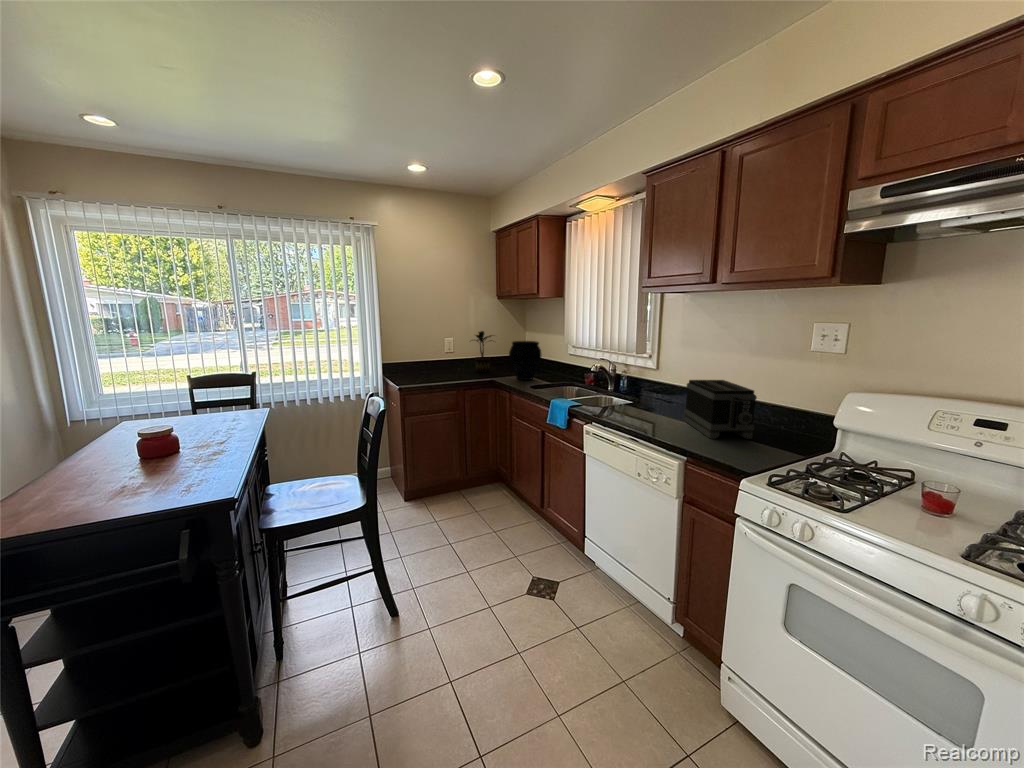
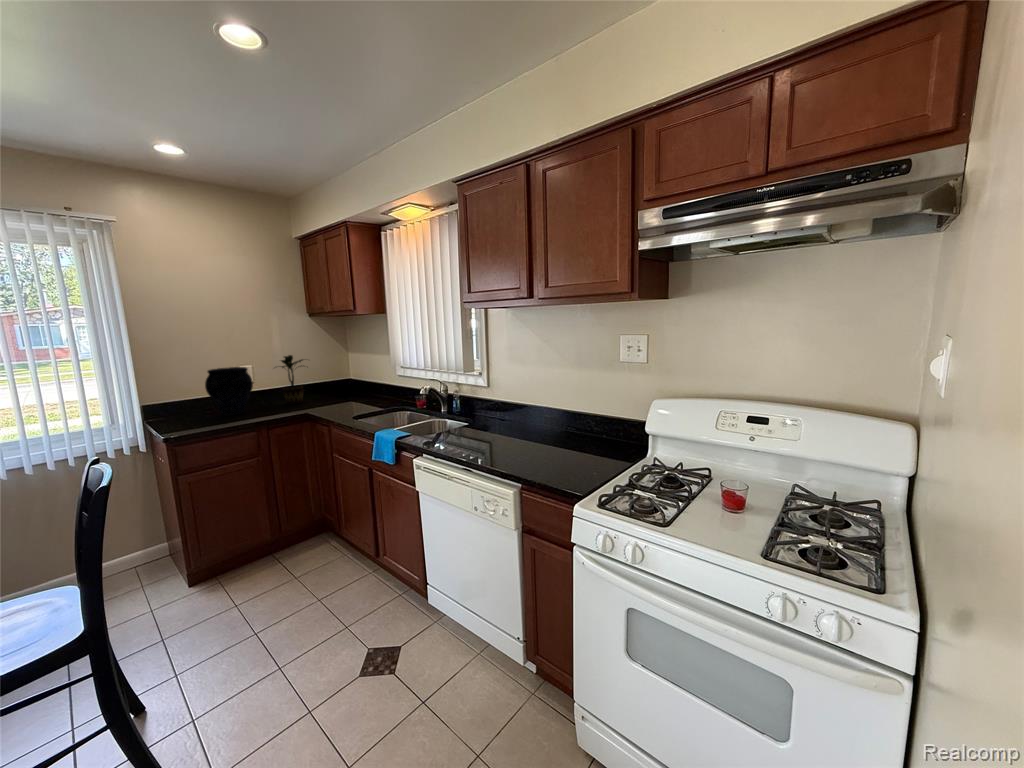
vase: present [509,341,541,380] -> present [205,367,253,415]
toaster: present [684,380,757,439] -> none [516,395,582,458]

